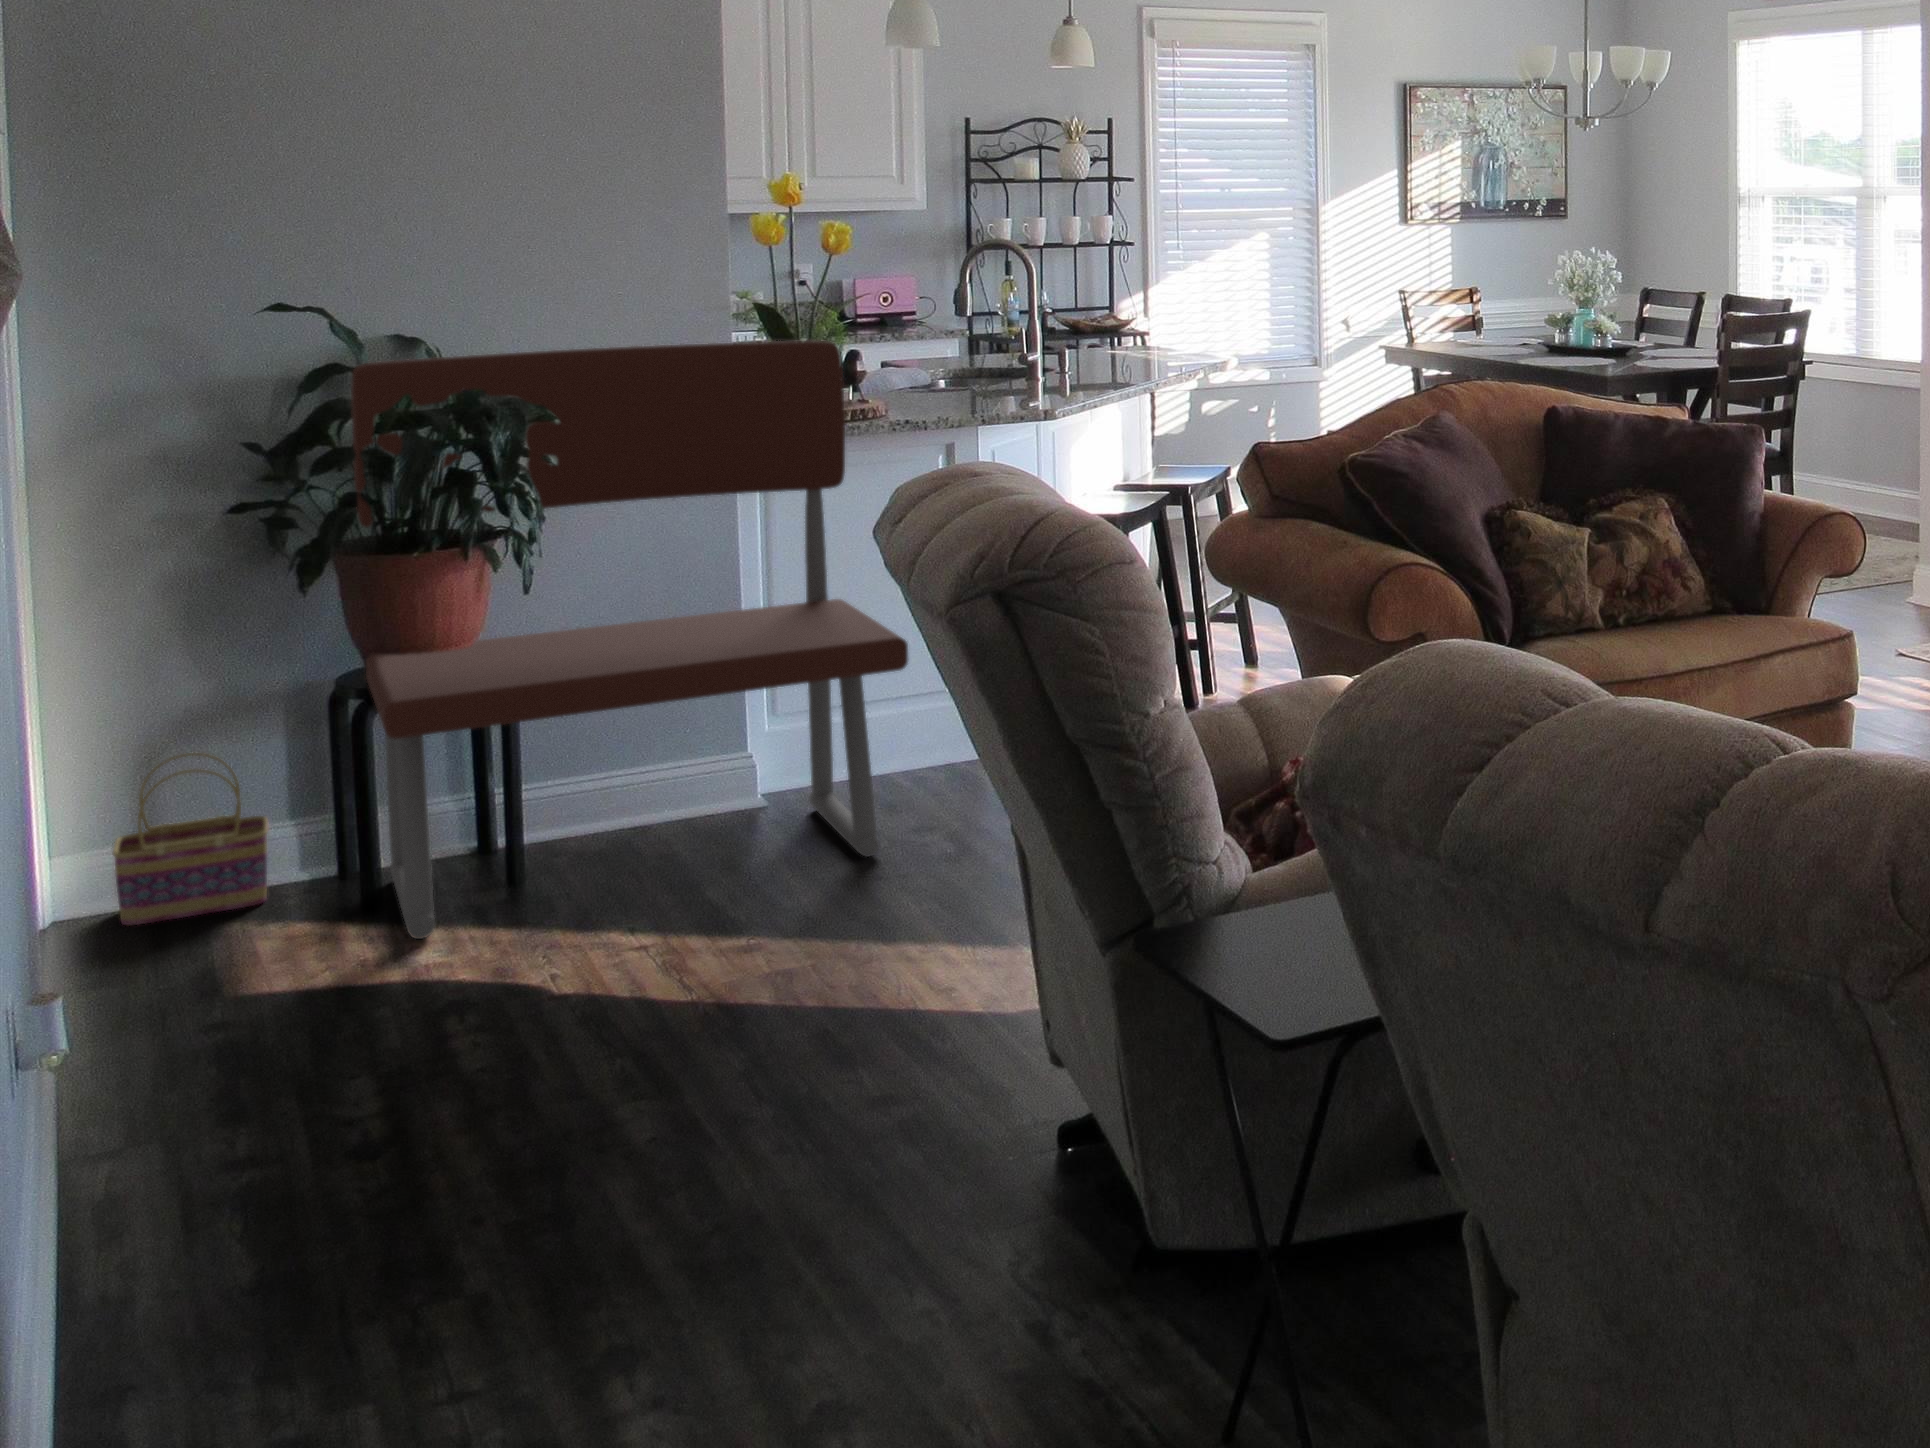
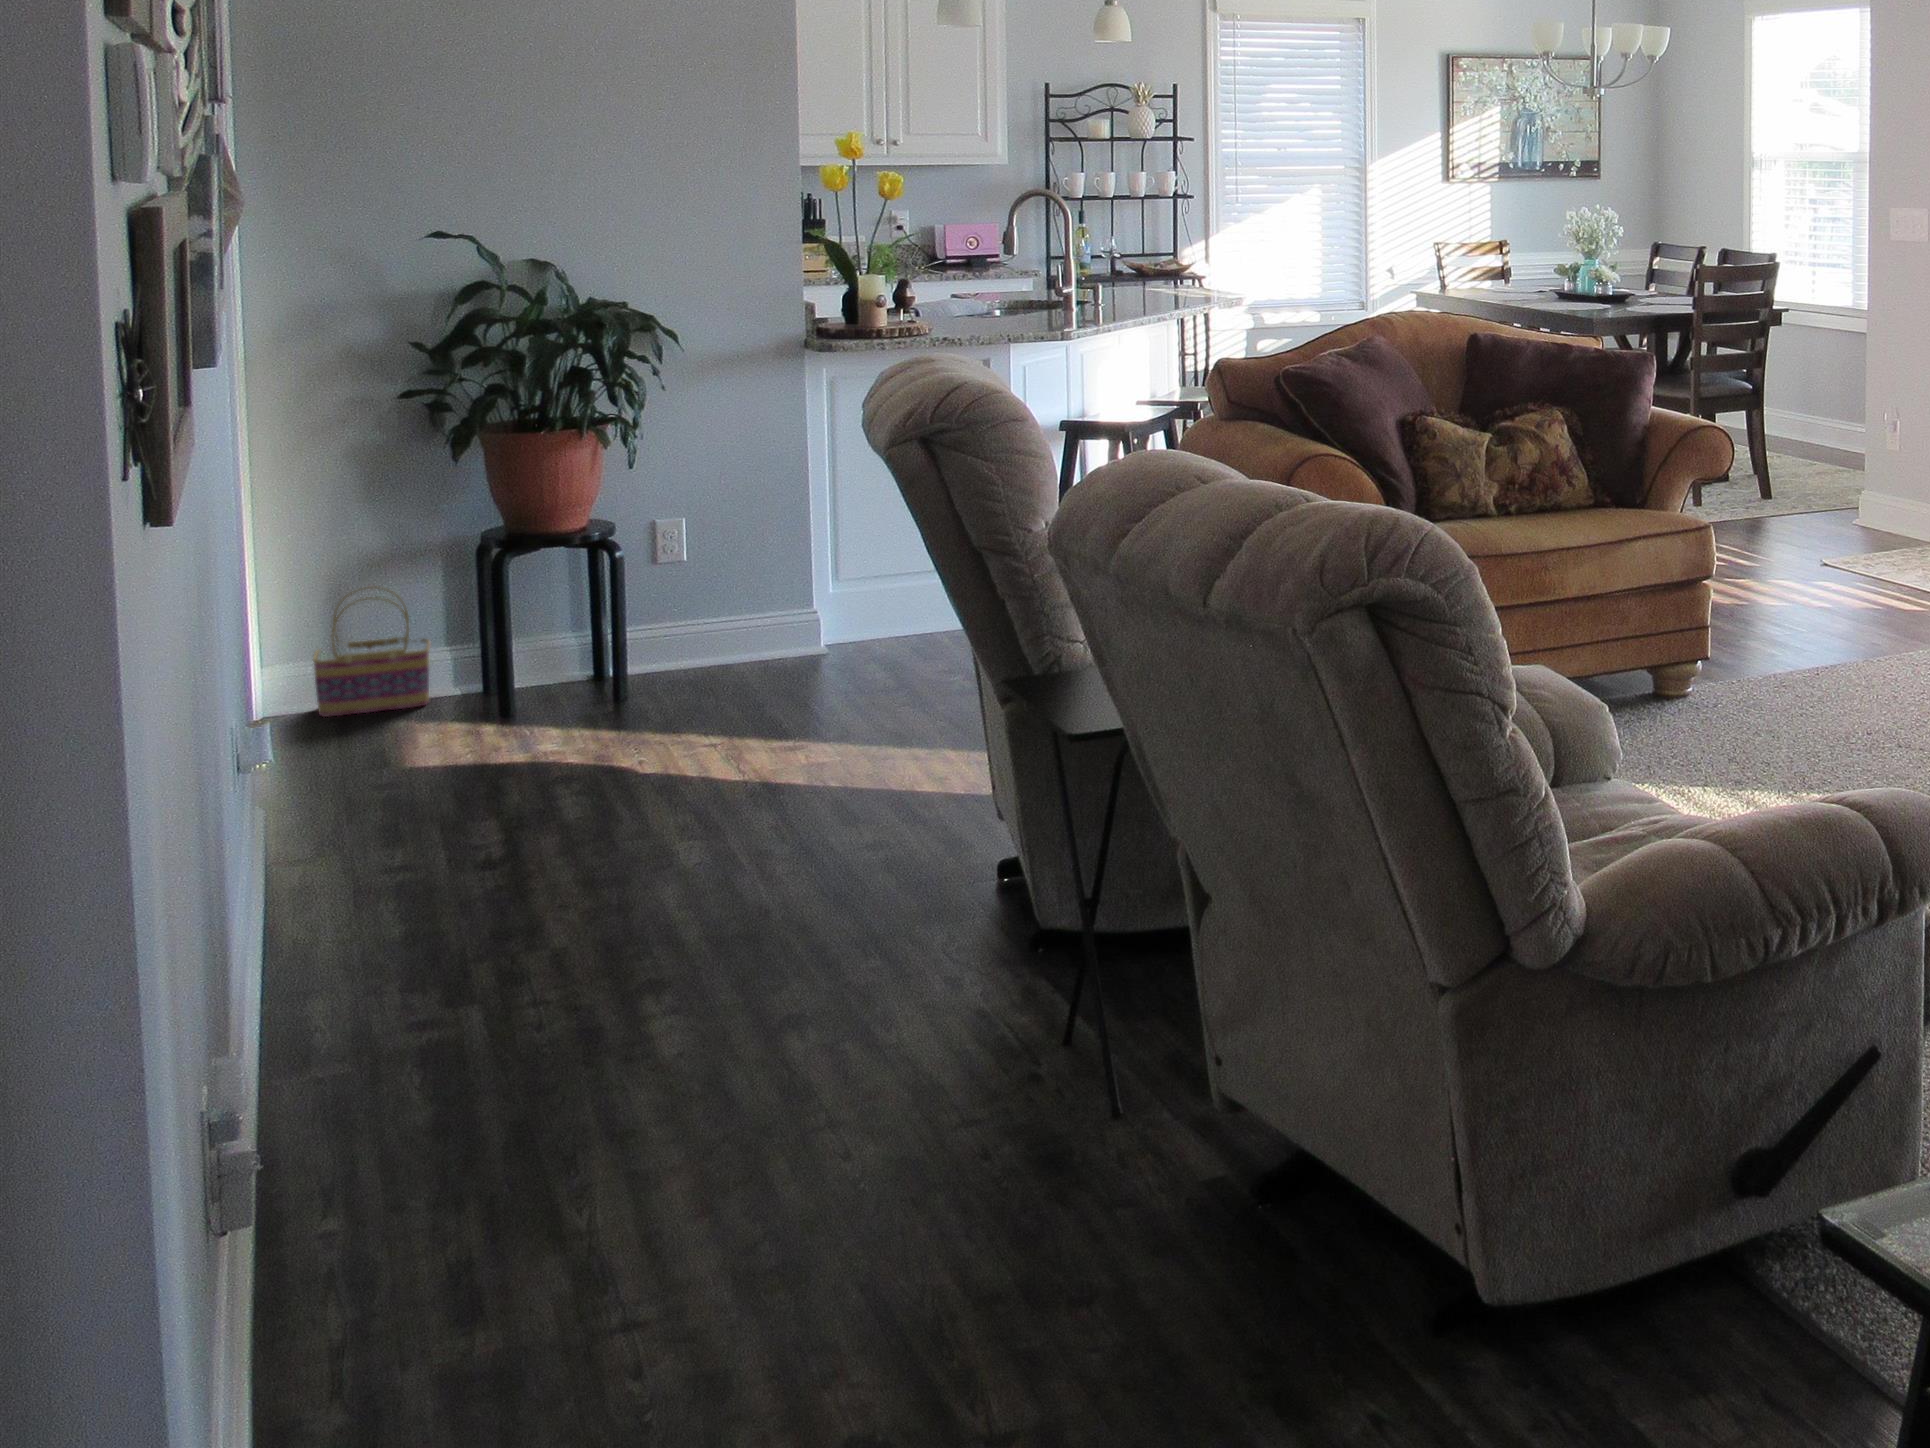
bench: present [351,340,908,939] -> none [495,270,928,731]

